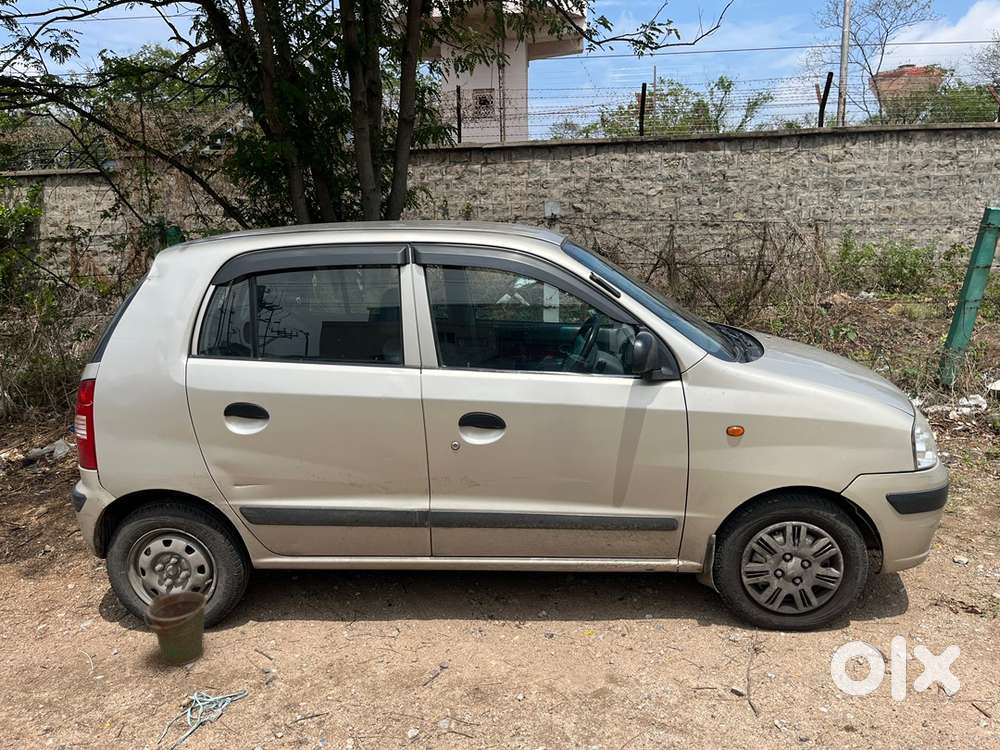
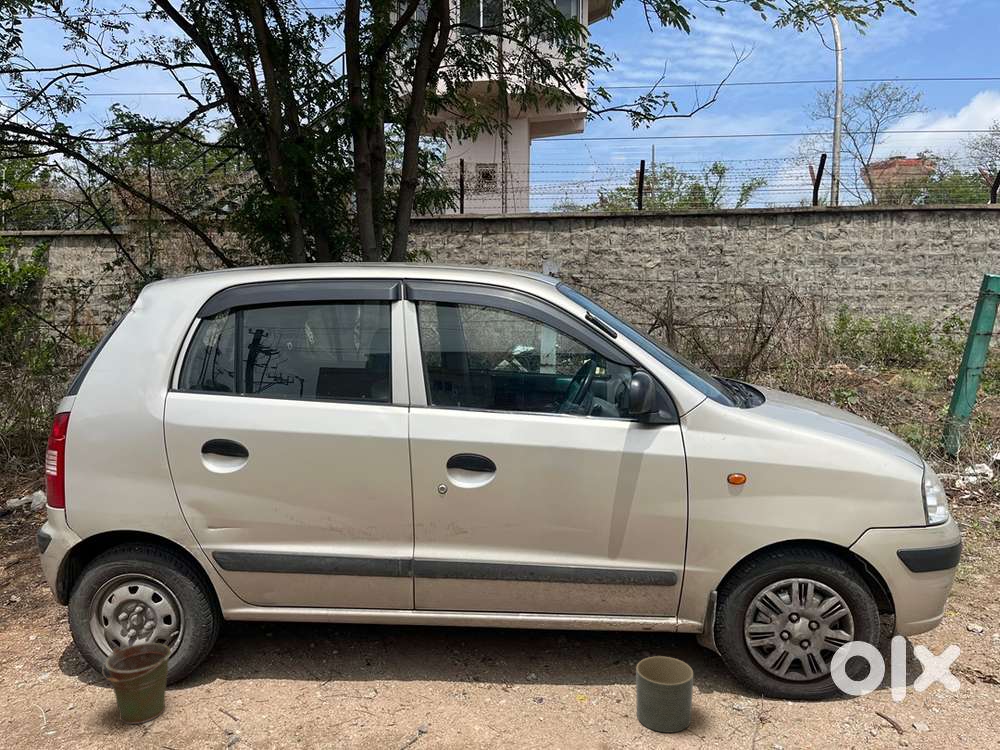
planter: none [640,595,693,663] -> present [636,656,693,733]

